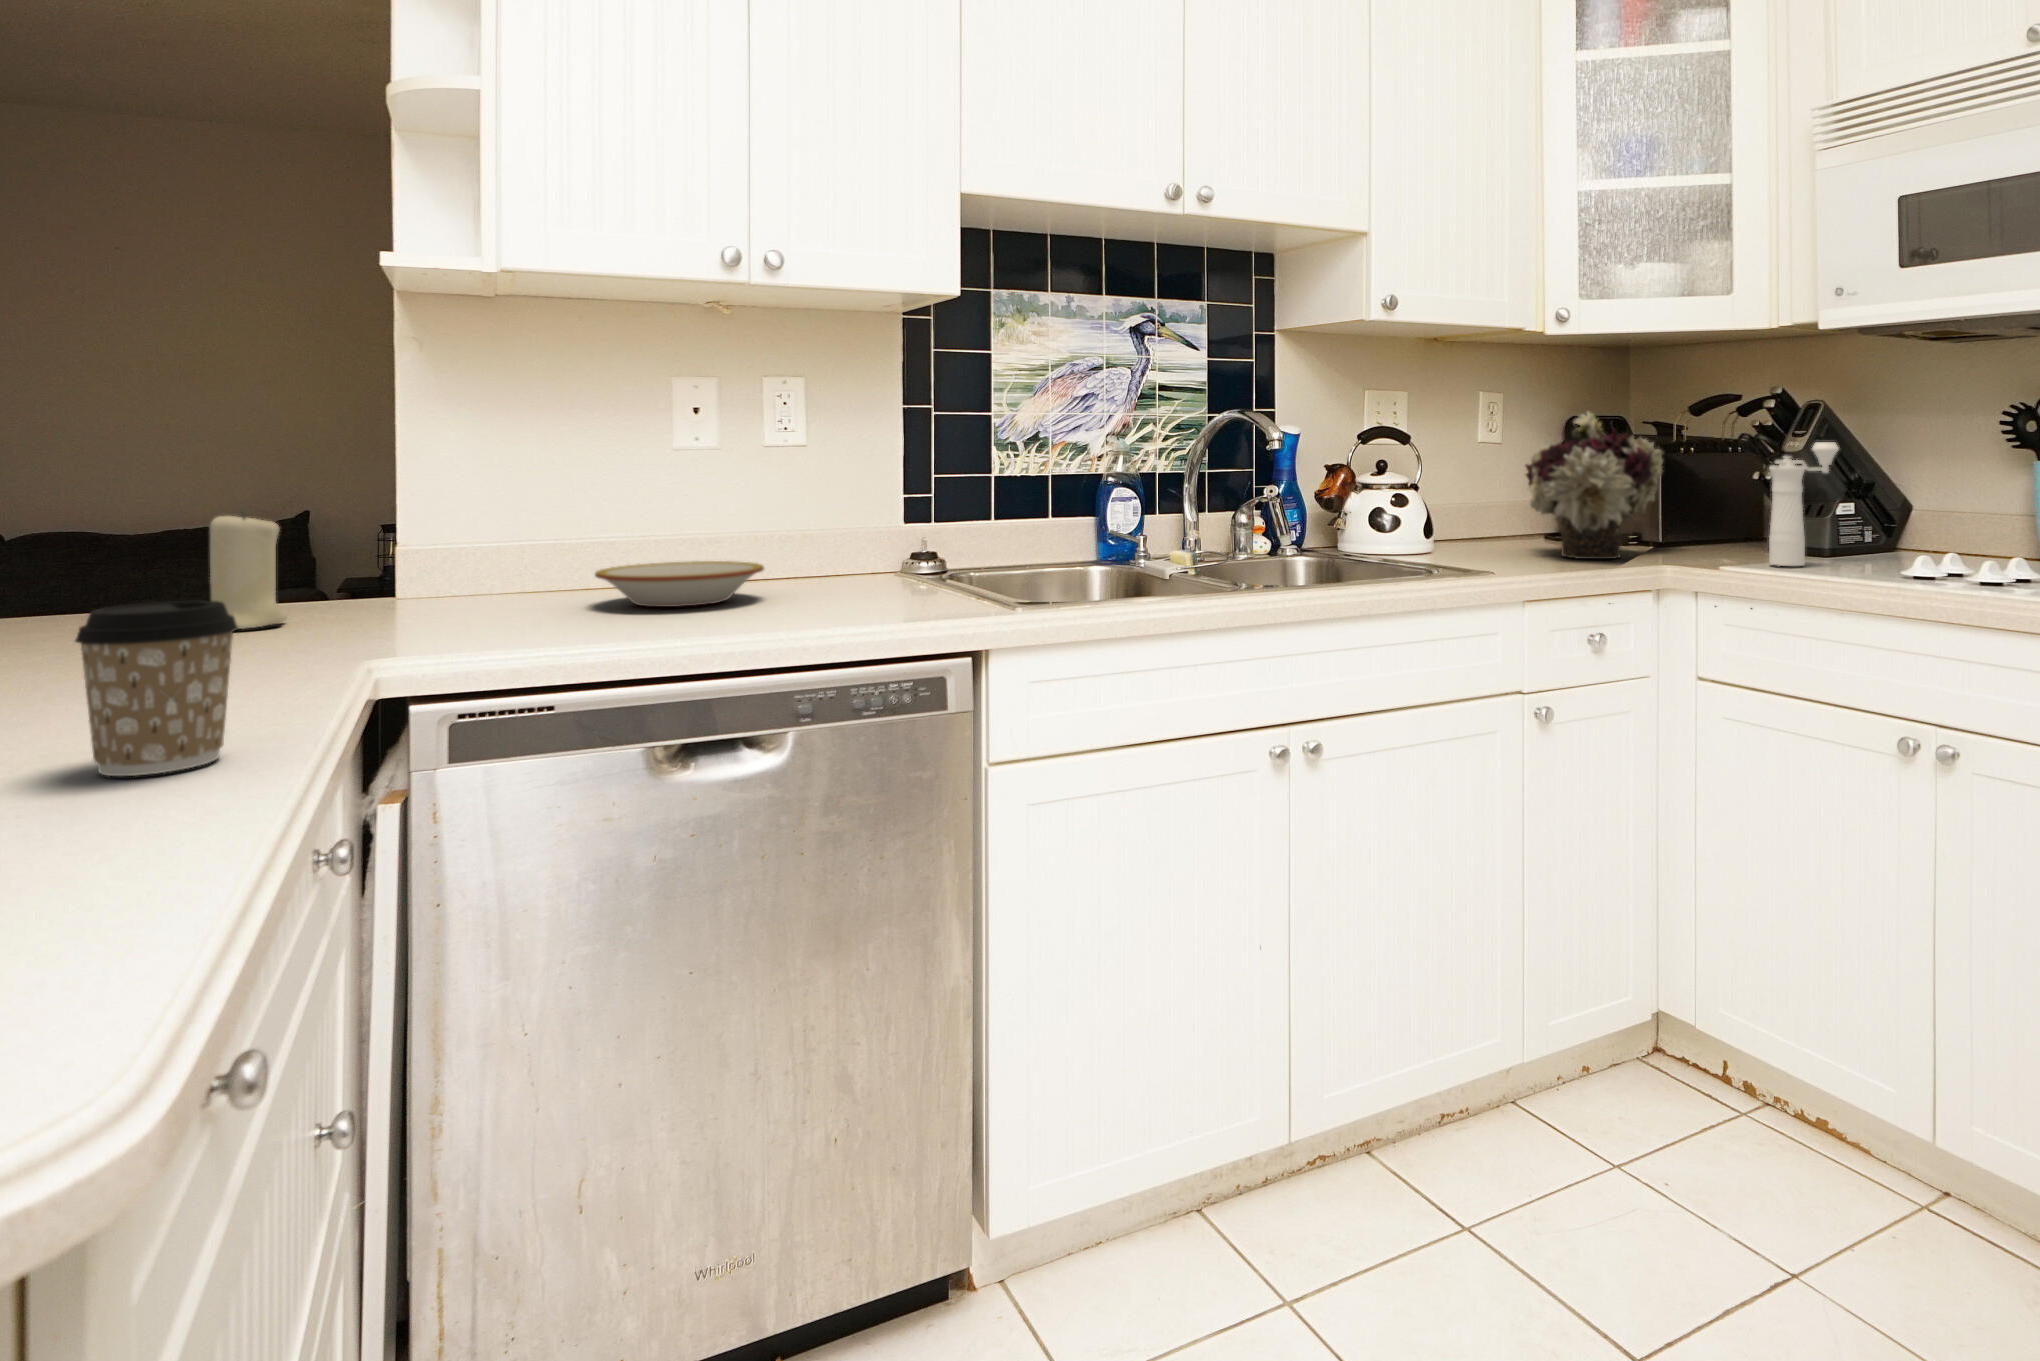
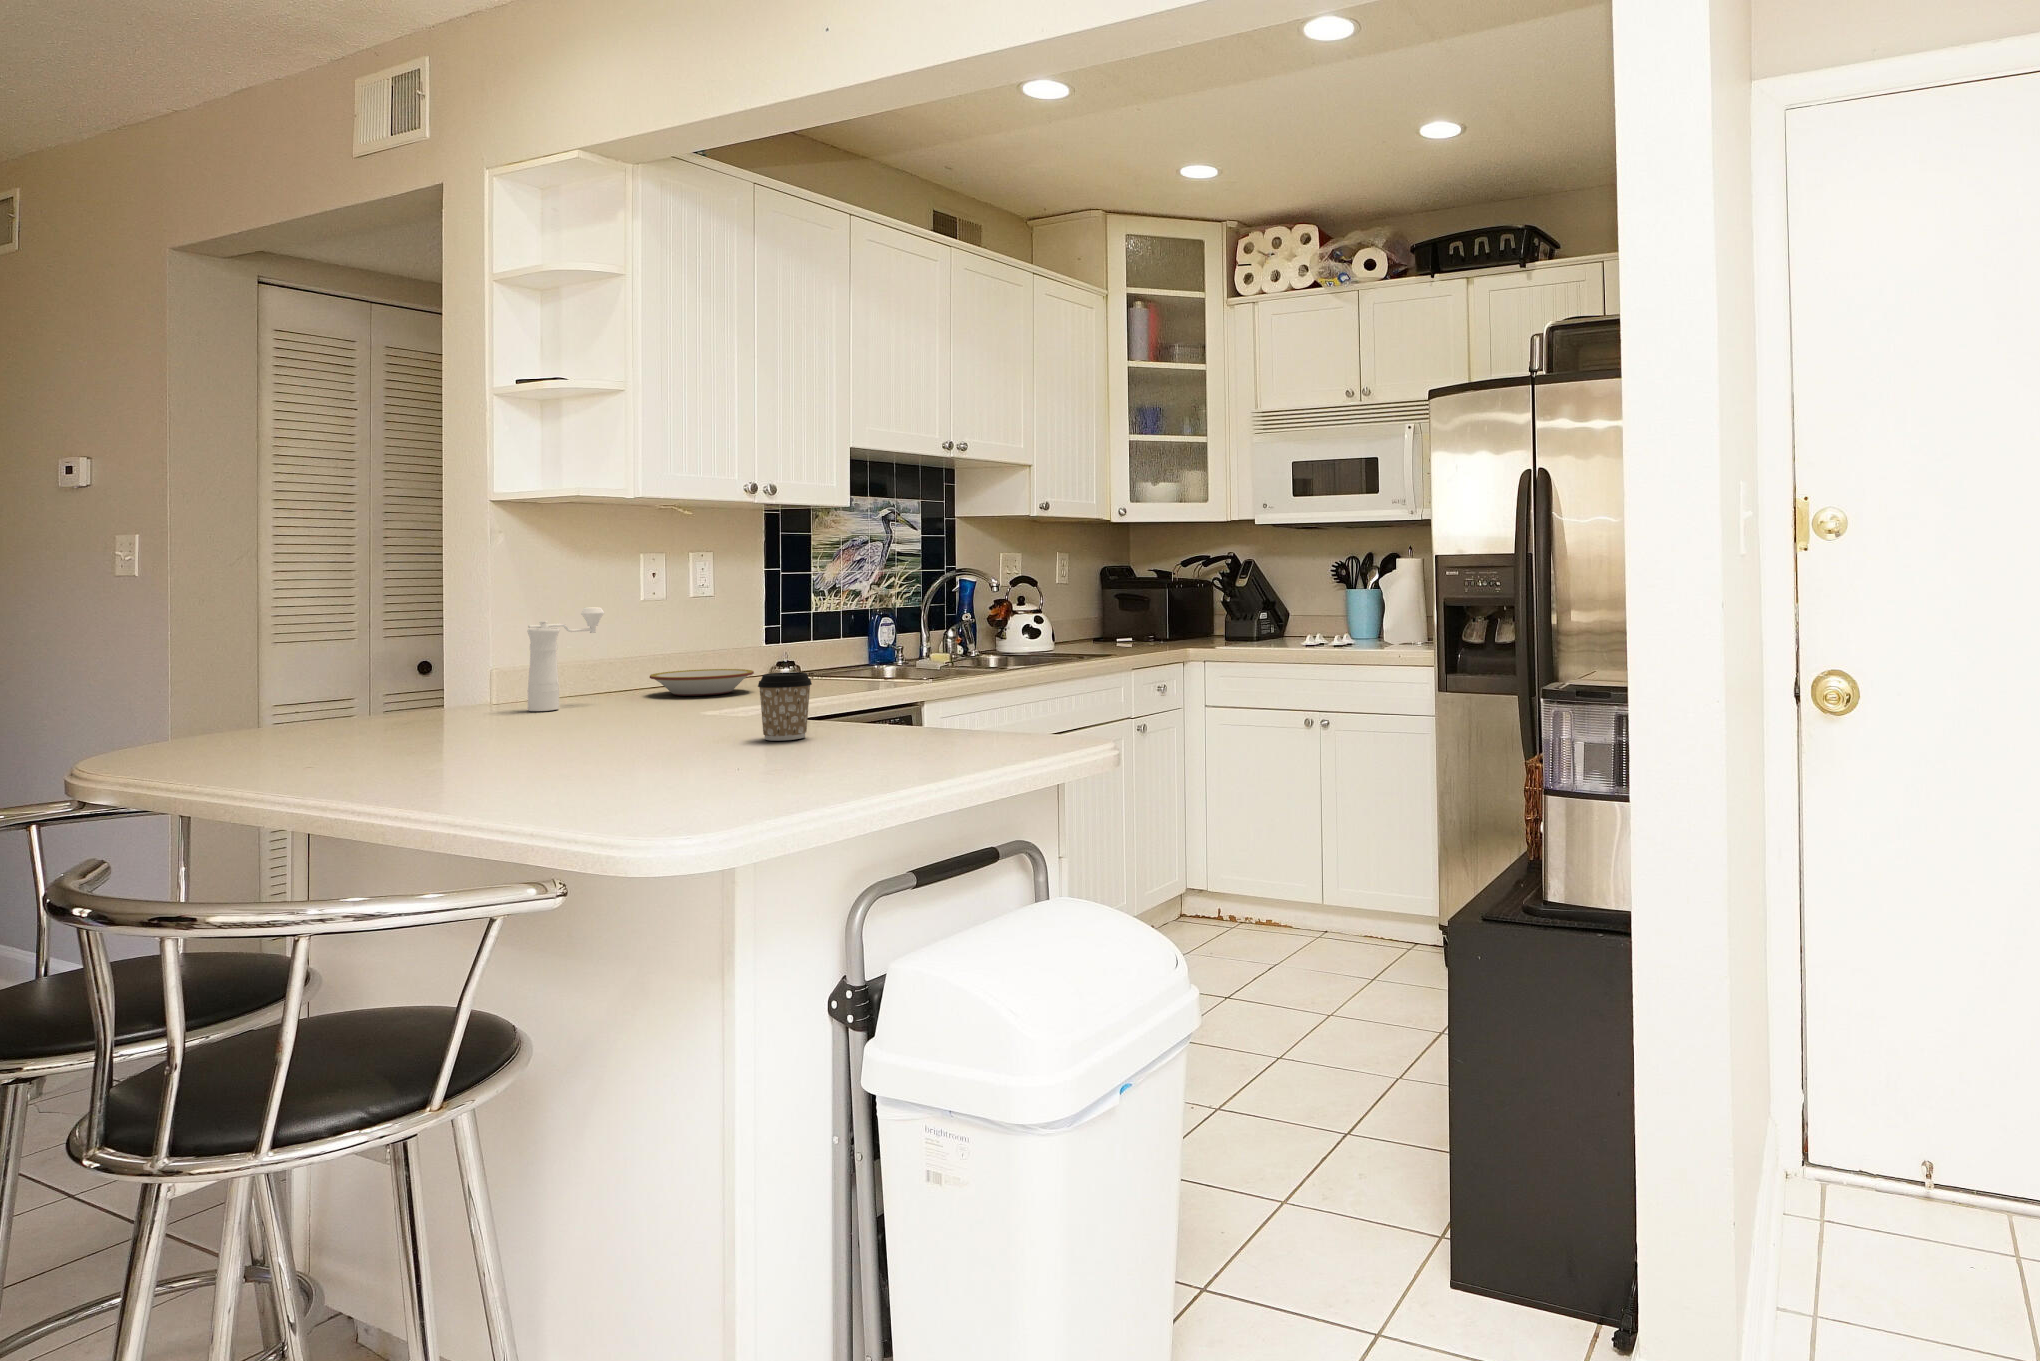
flower arrangement: present [1526,411,1663,559] -> none [1097,566,1179,650]
pepper mill: present [1769,442,1839,566] -> present [527,607,604,711]
candle: present [210,511,287,629] -> none [454,646,508,720]

